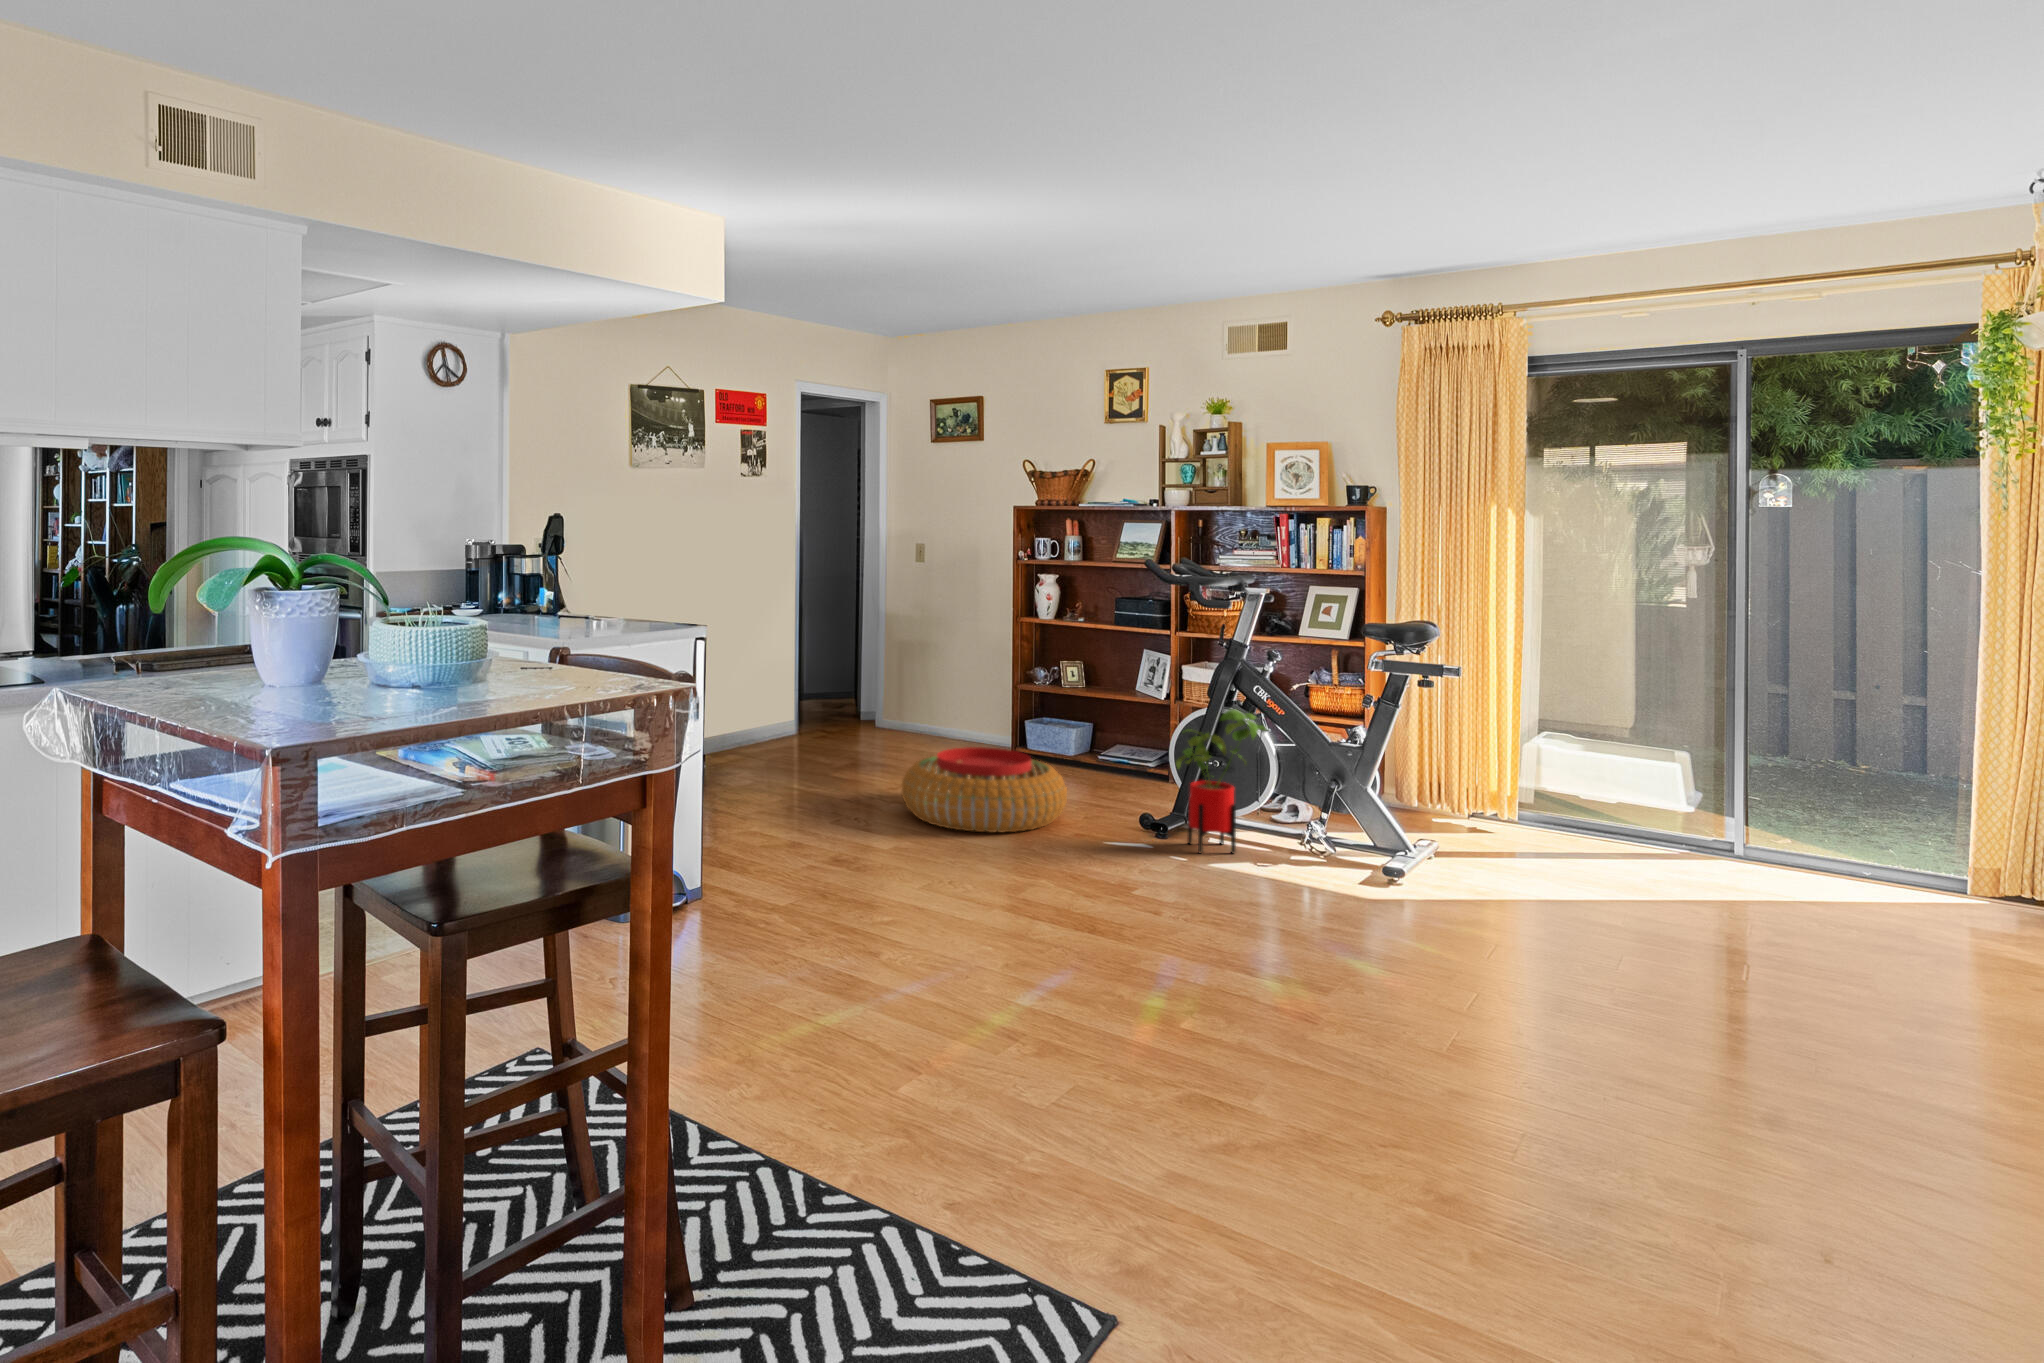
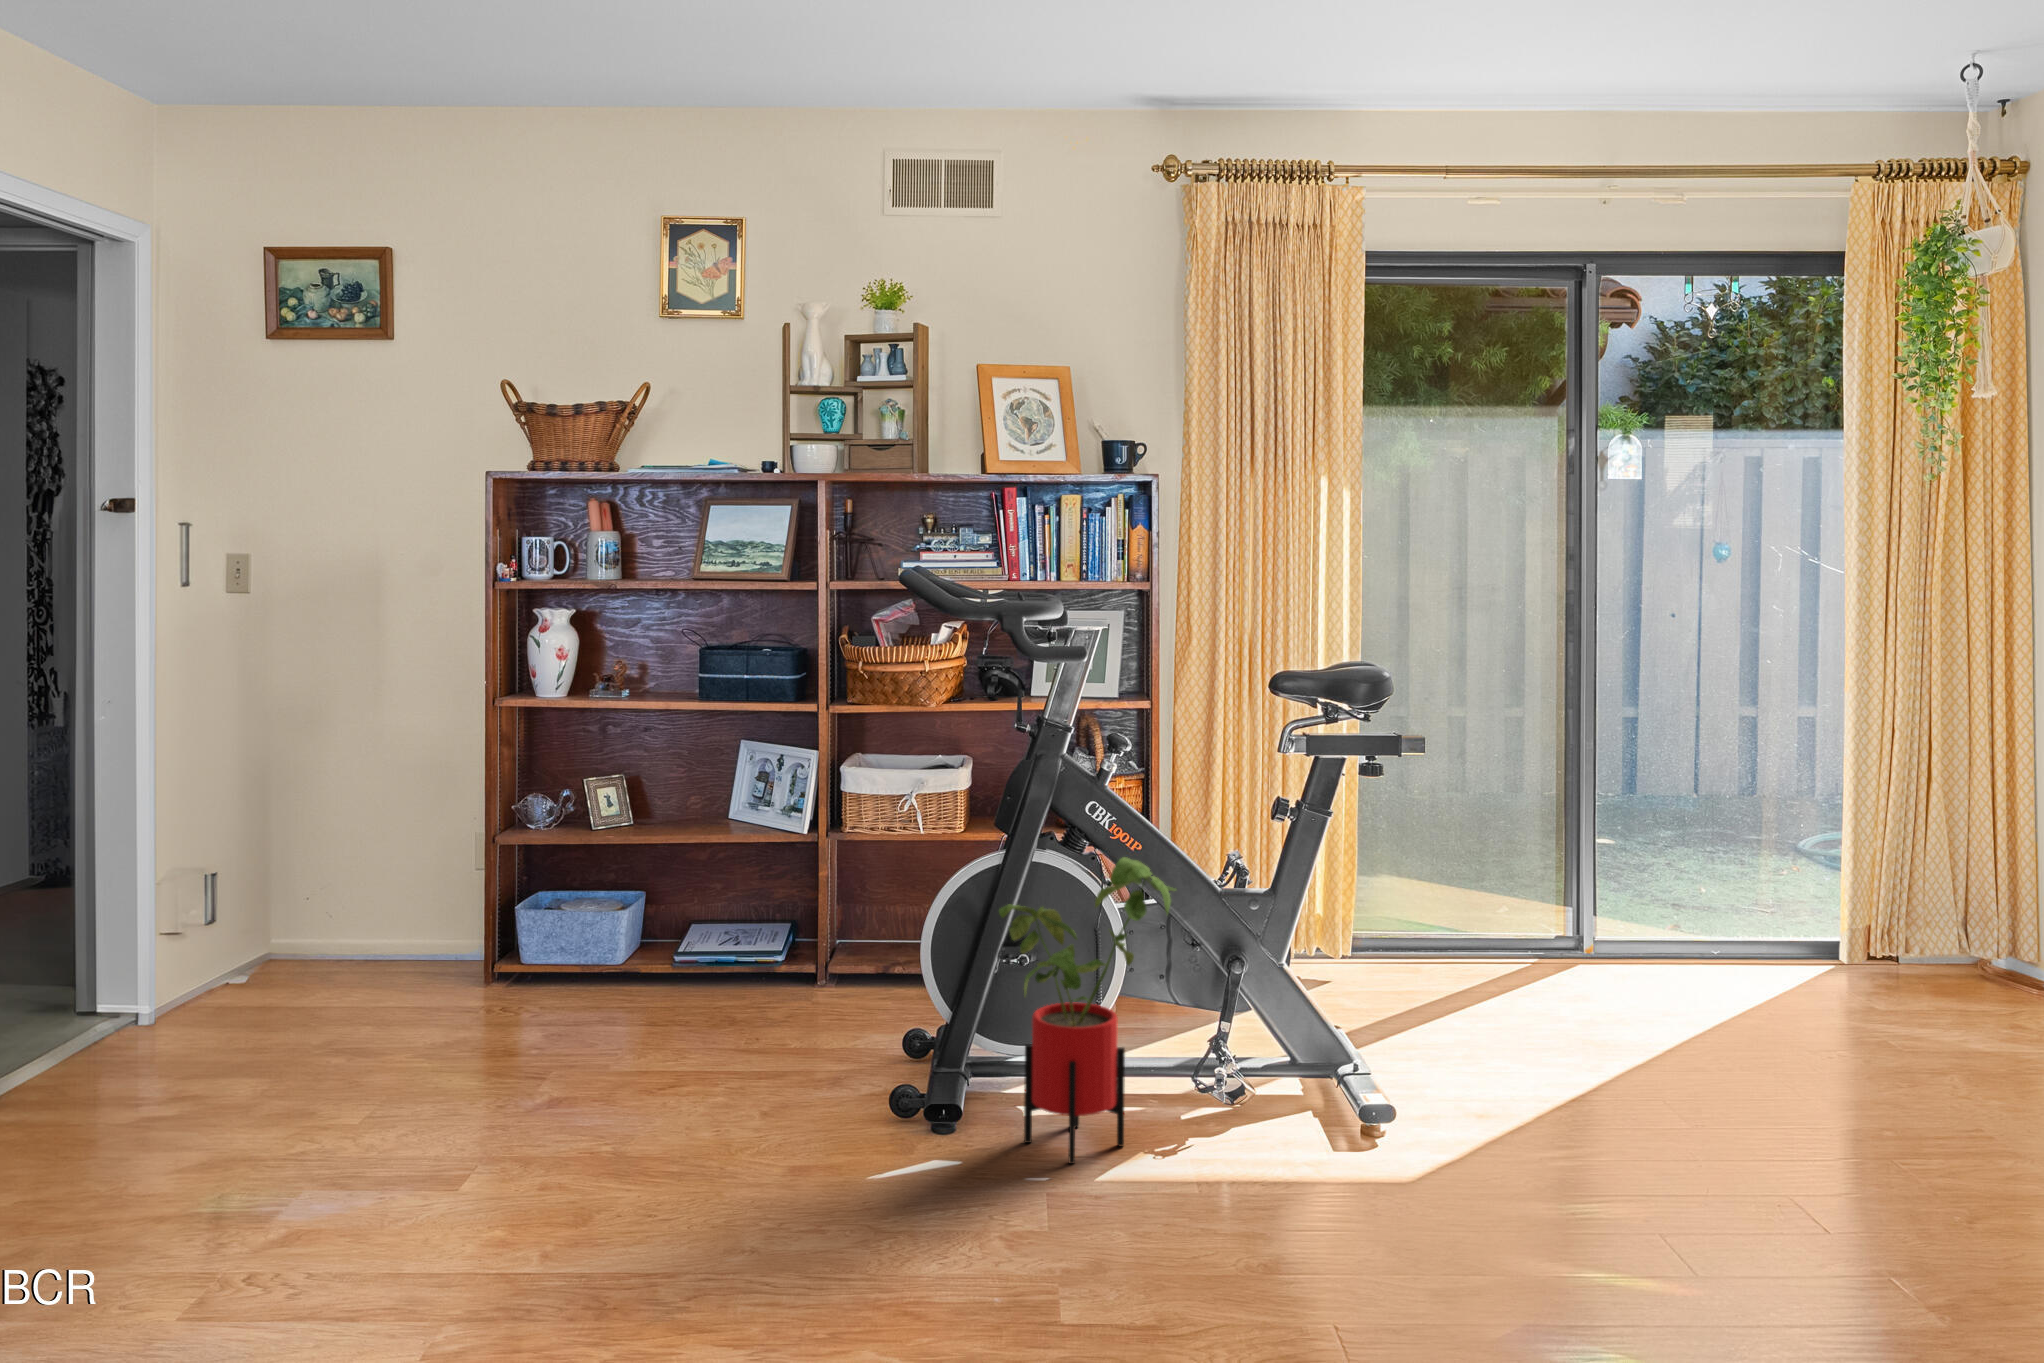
pouf: present [901,747,1067,832] -> none [355,1001,759,1245]

